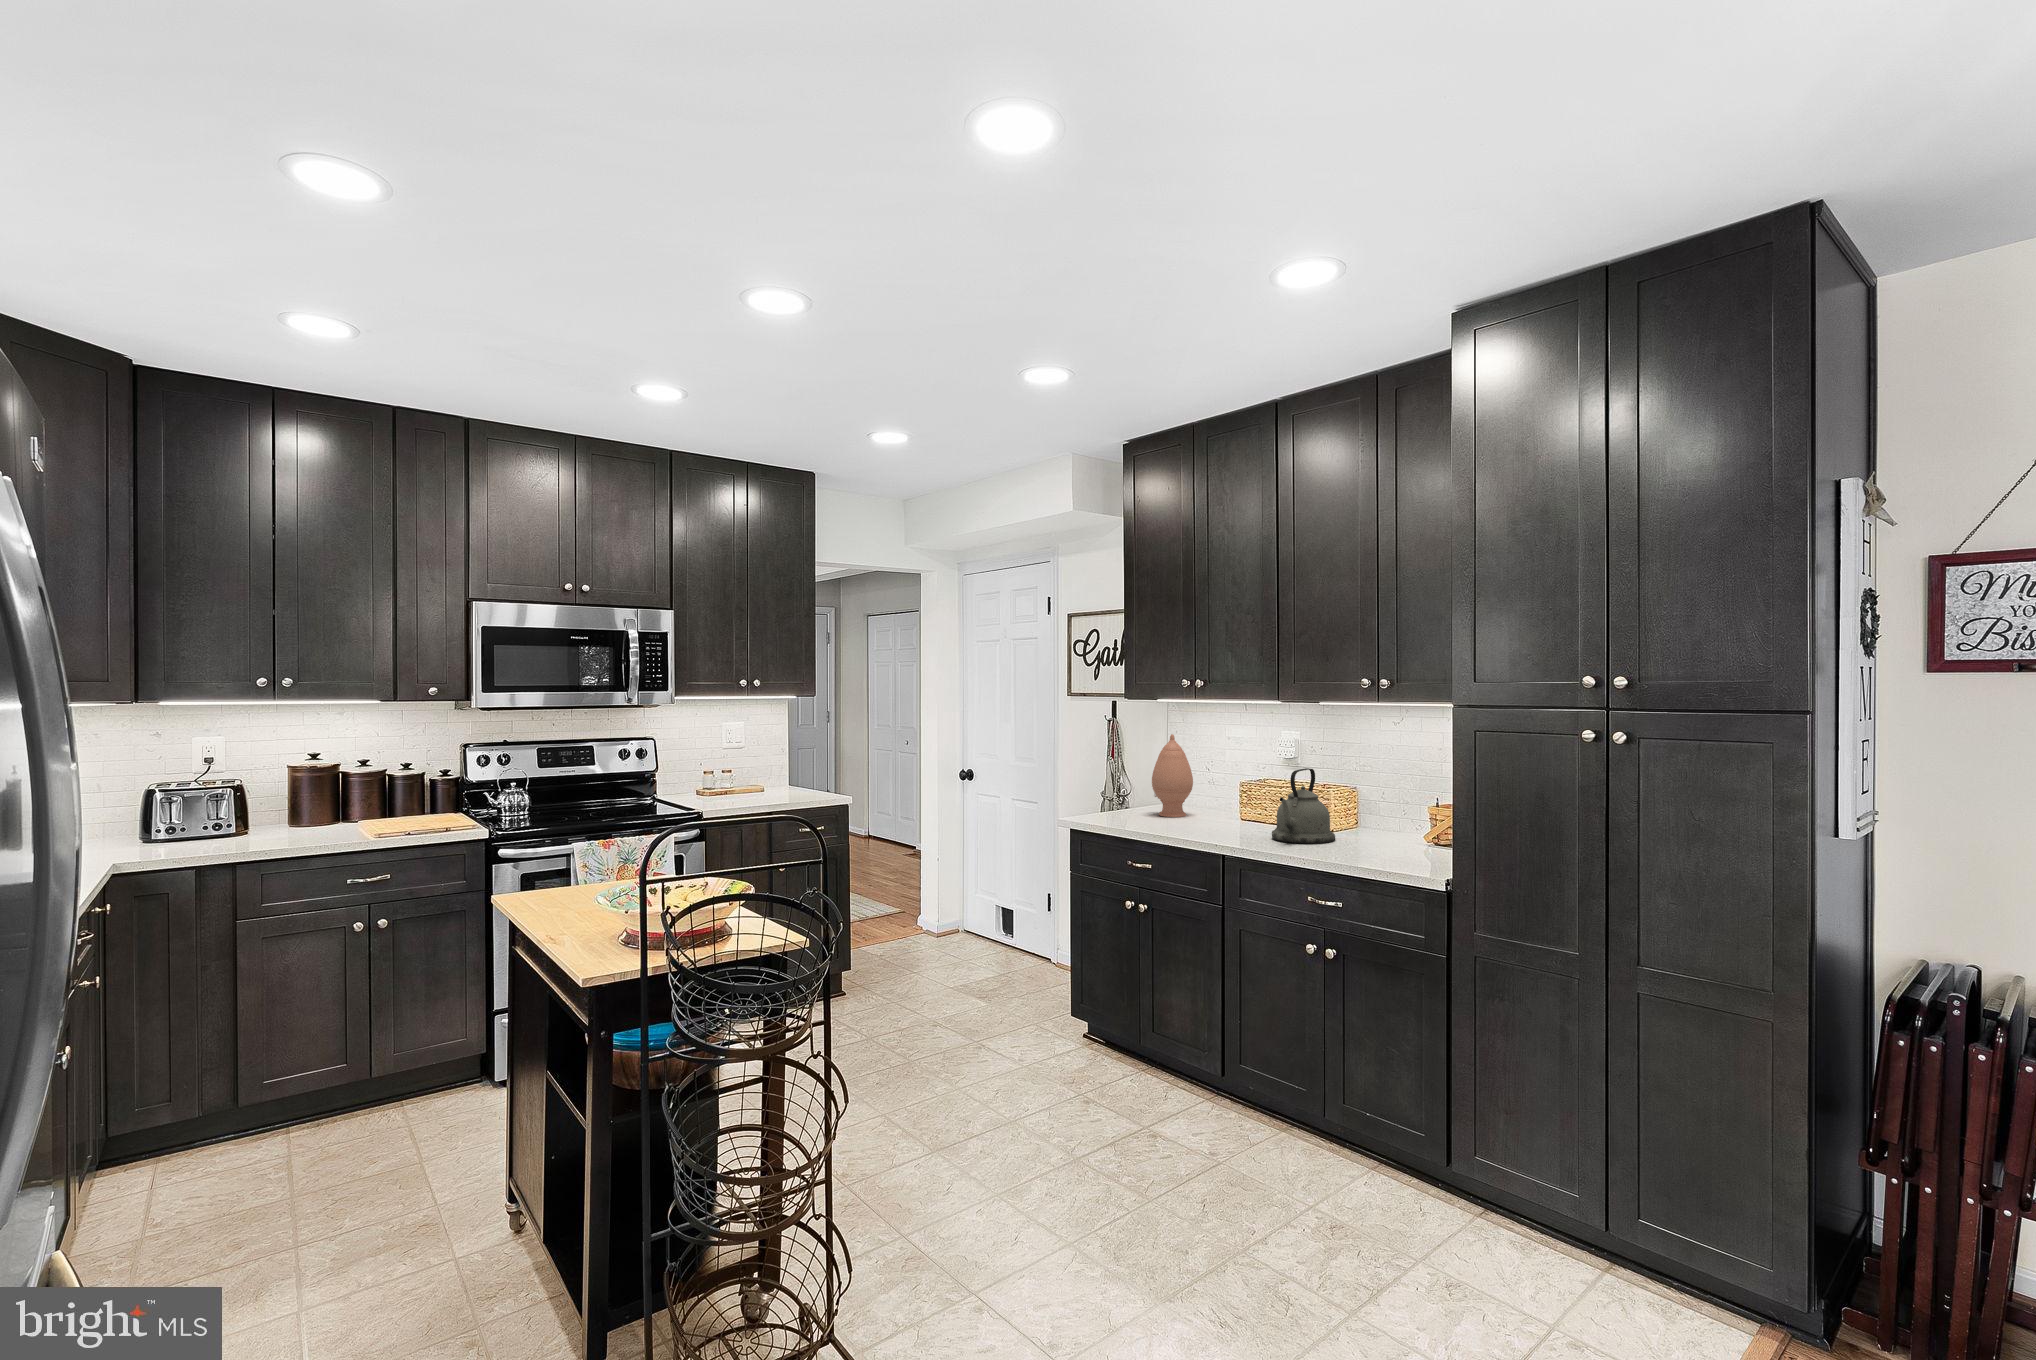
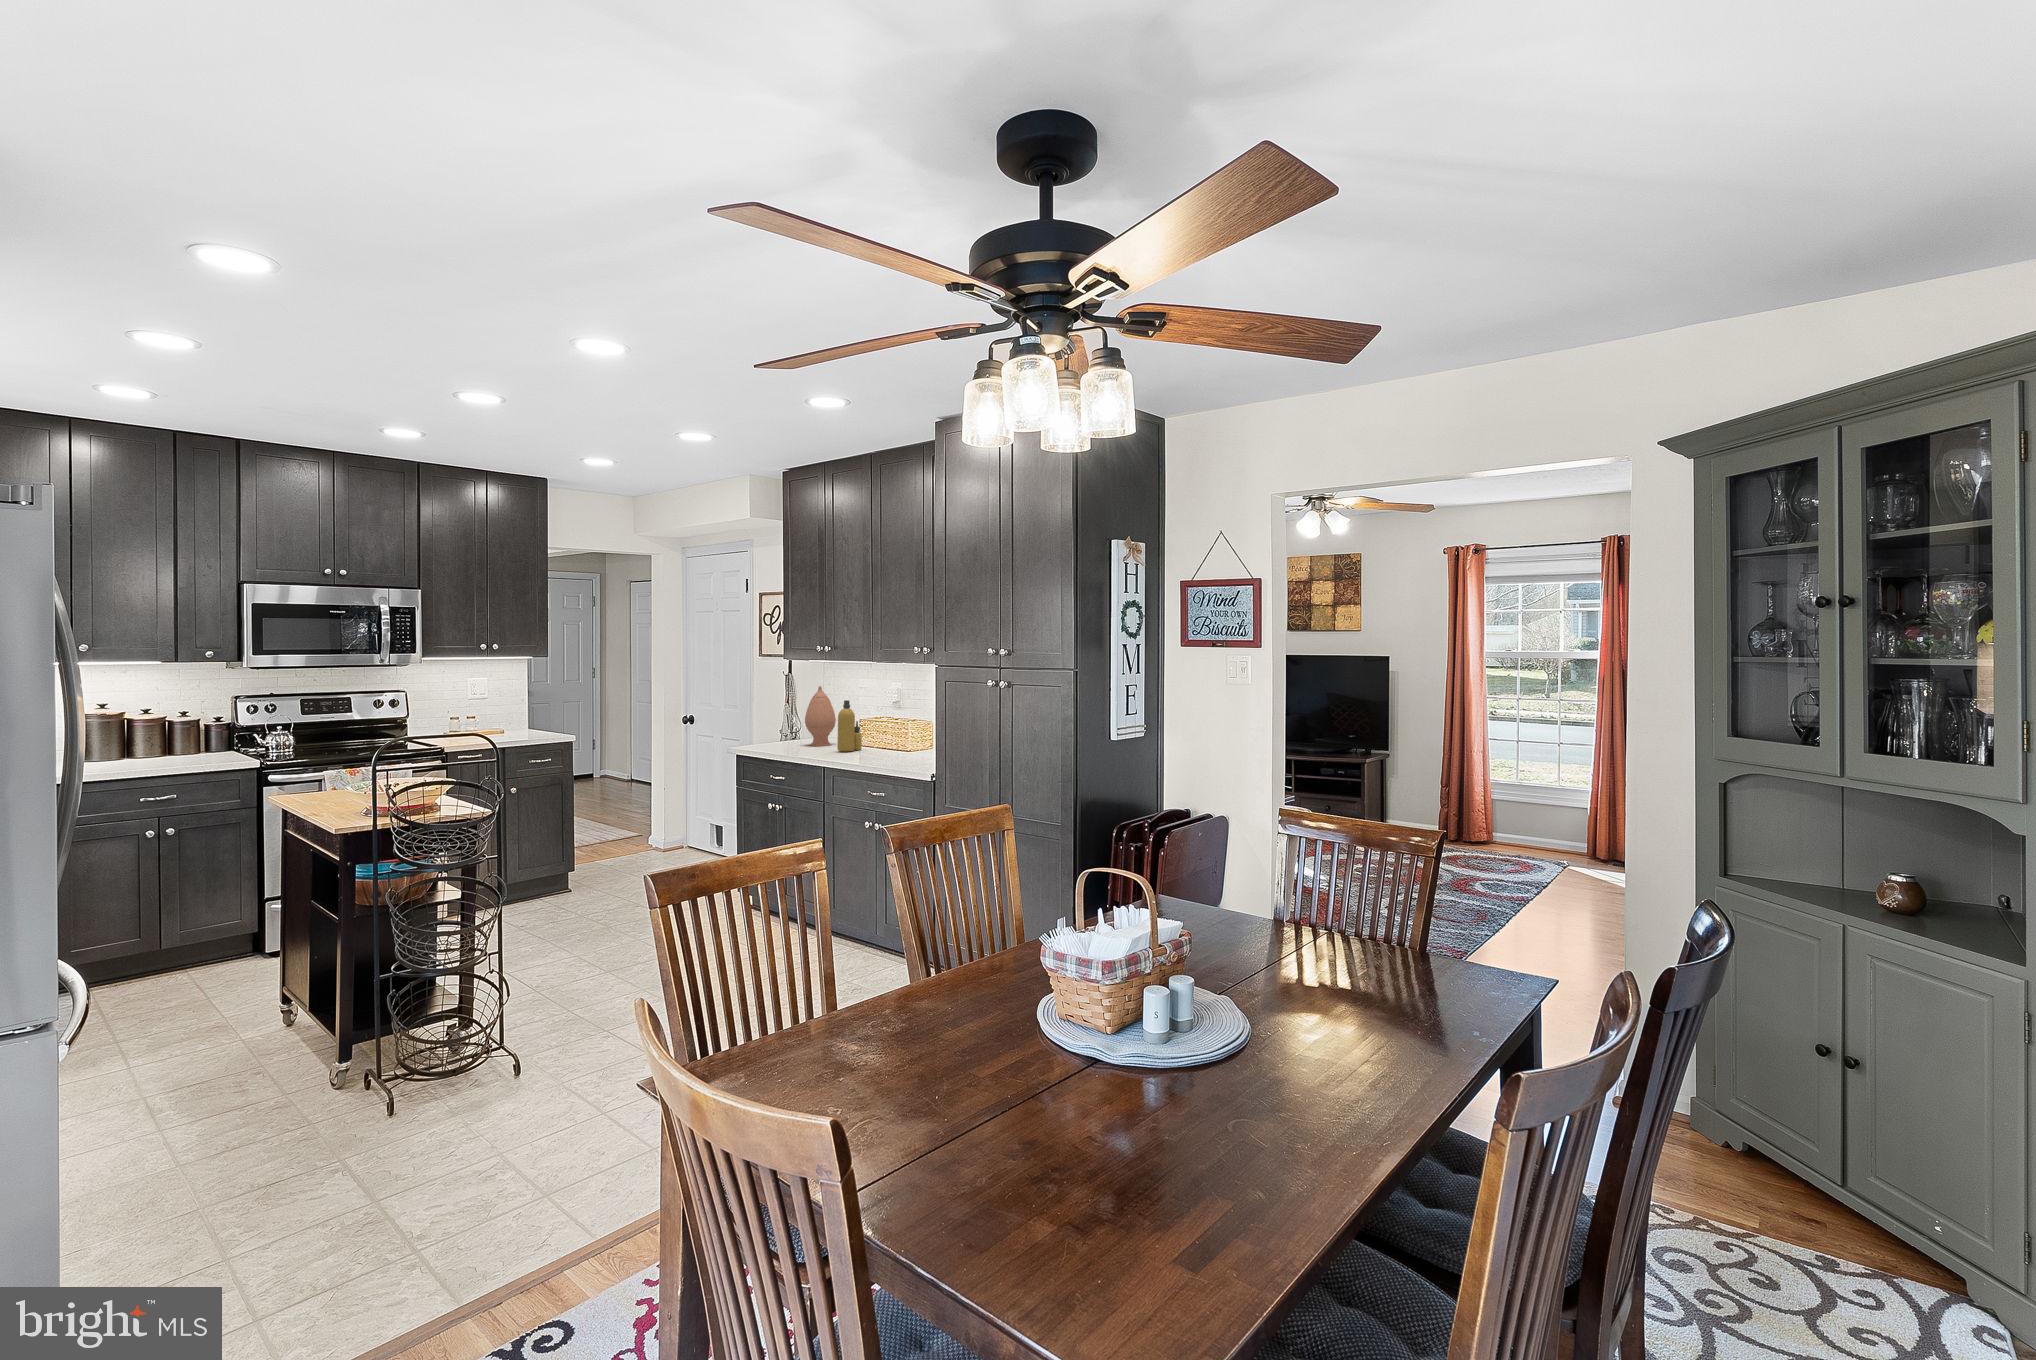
bottle: none [1217,756,1247,829] -> present [837,700,862,752]
kettle: present [1272,768,1335,844] -> none [862,708,906,758]

